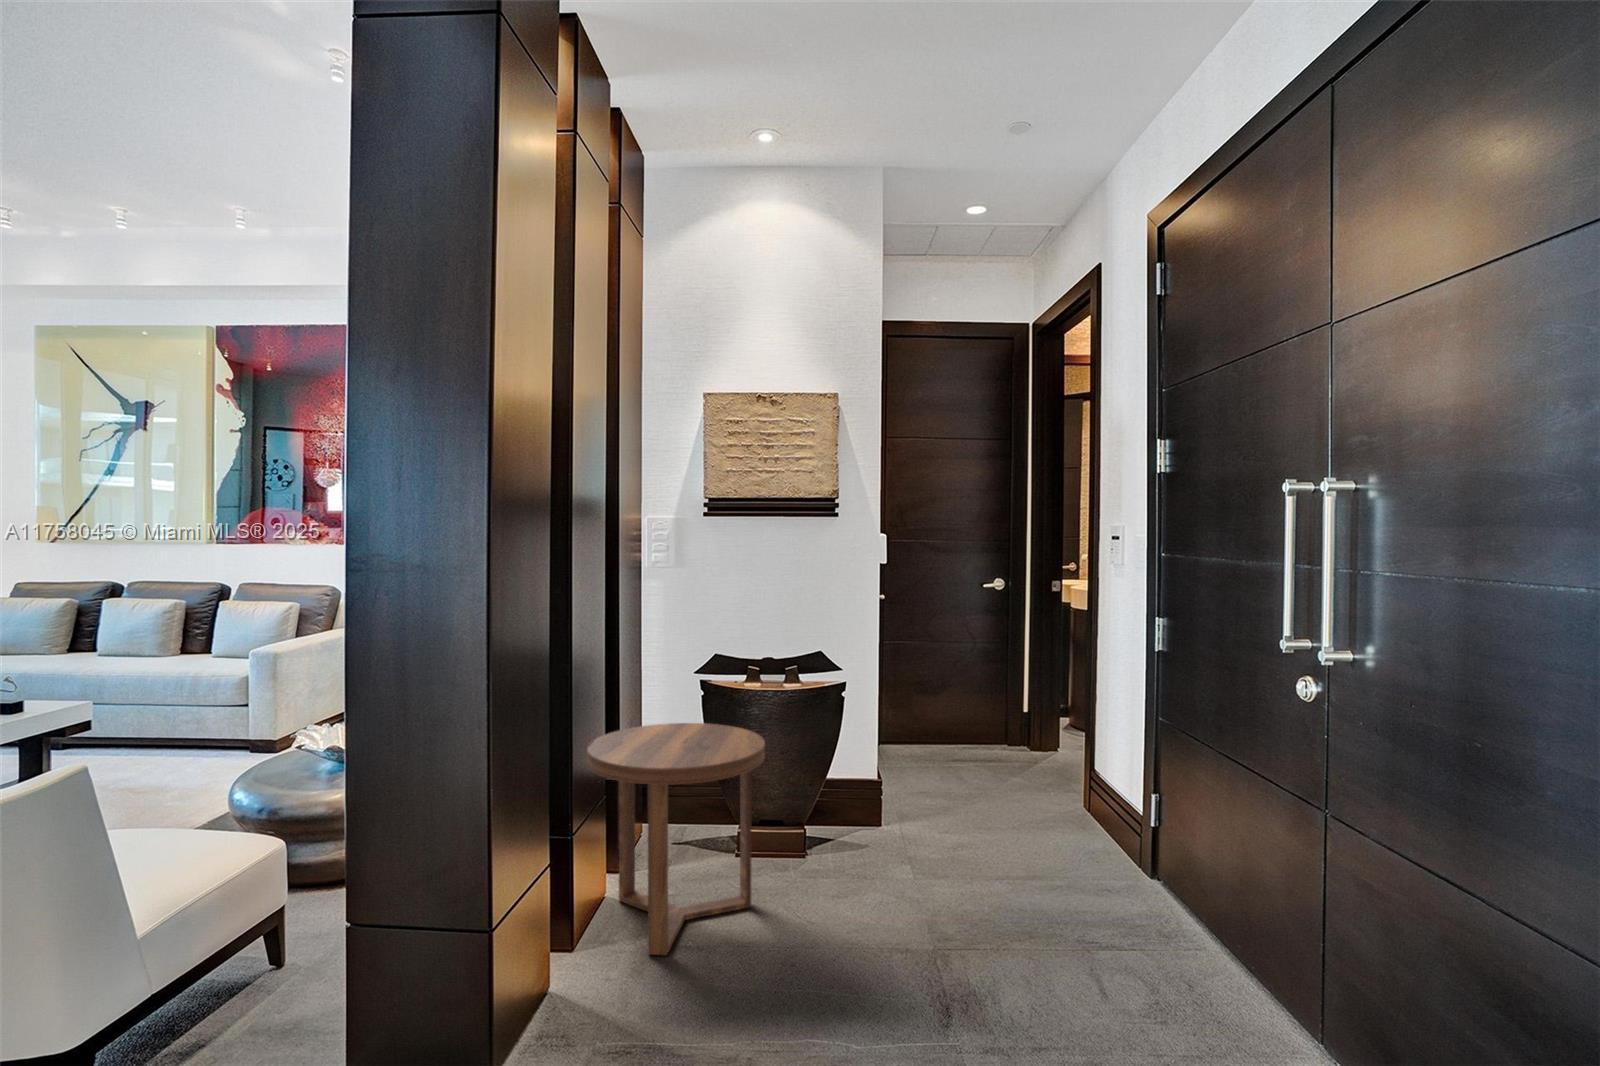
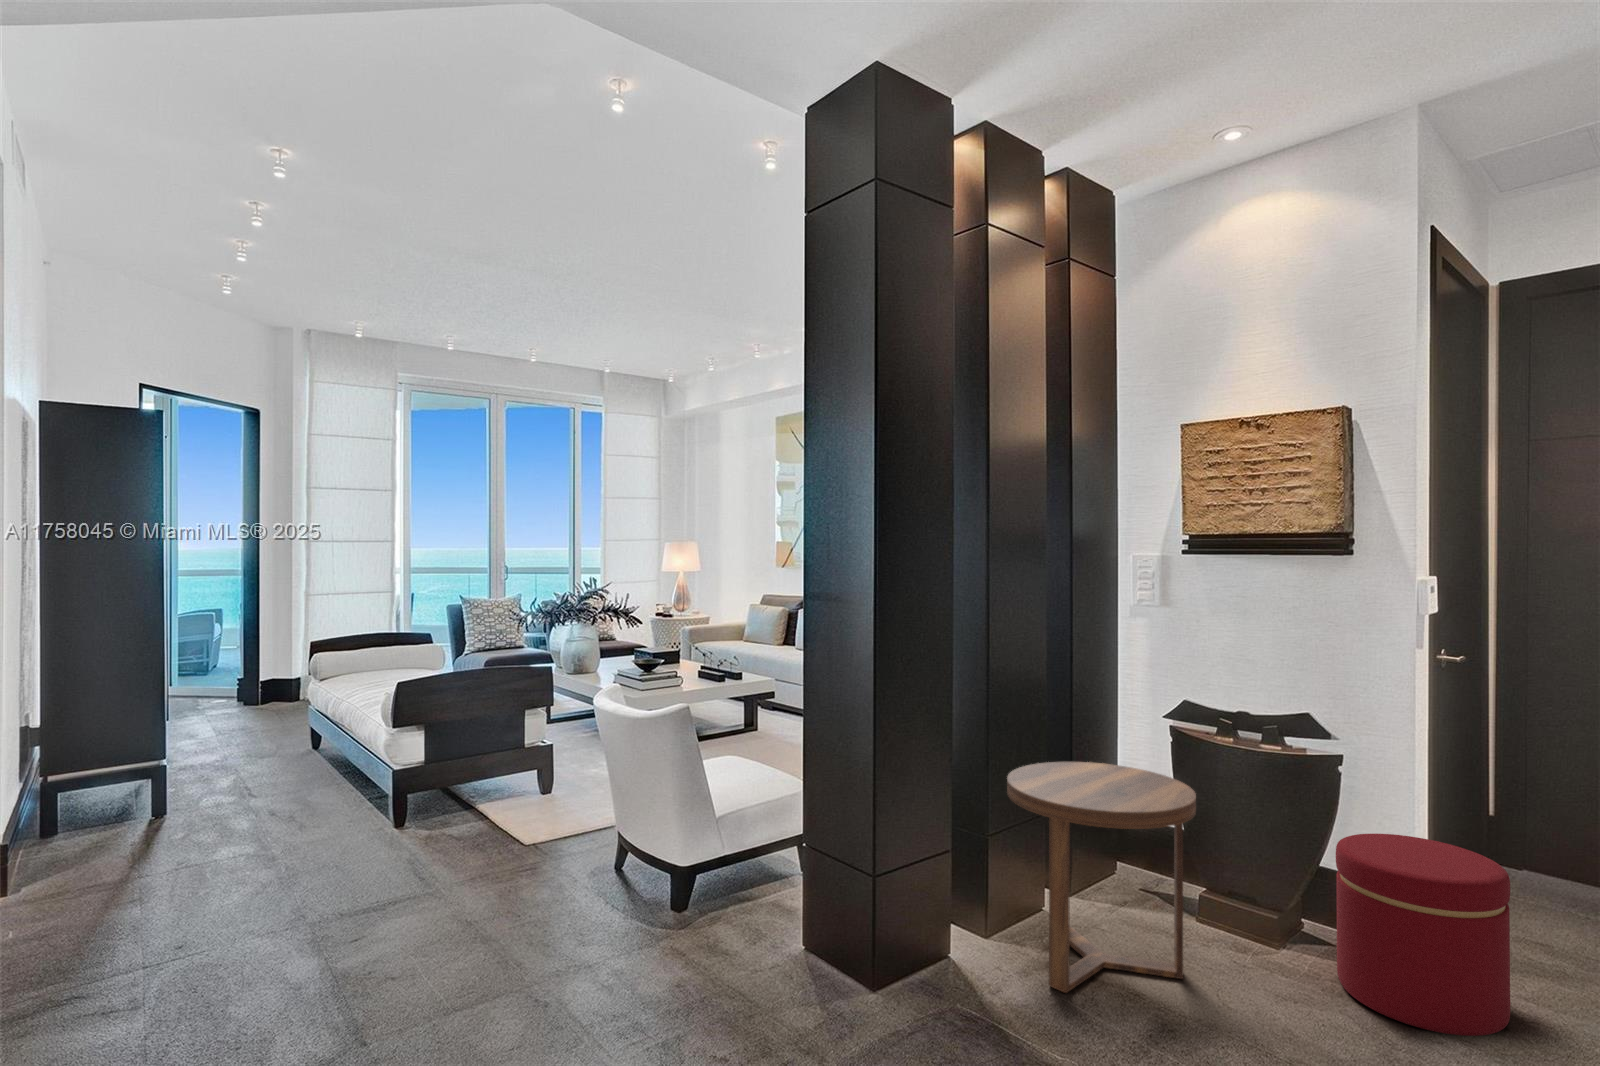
ottoman: none [850,740,961,886] -> present [1336,834,1510,1036]

